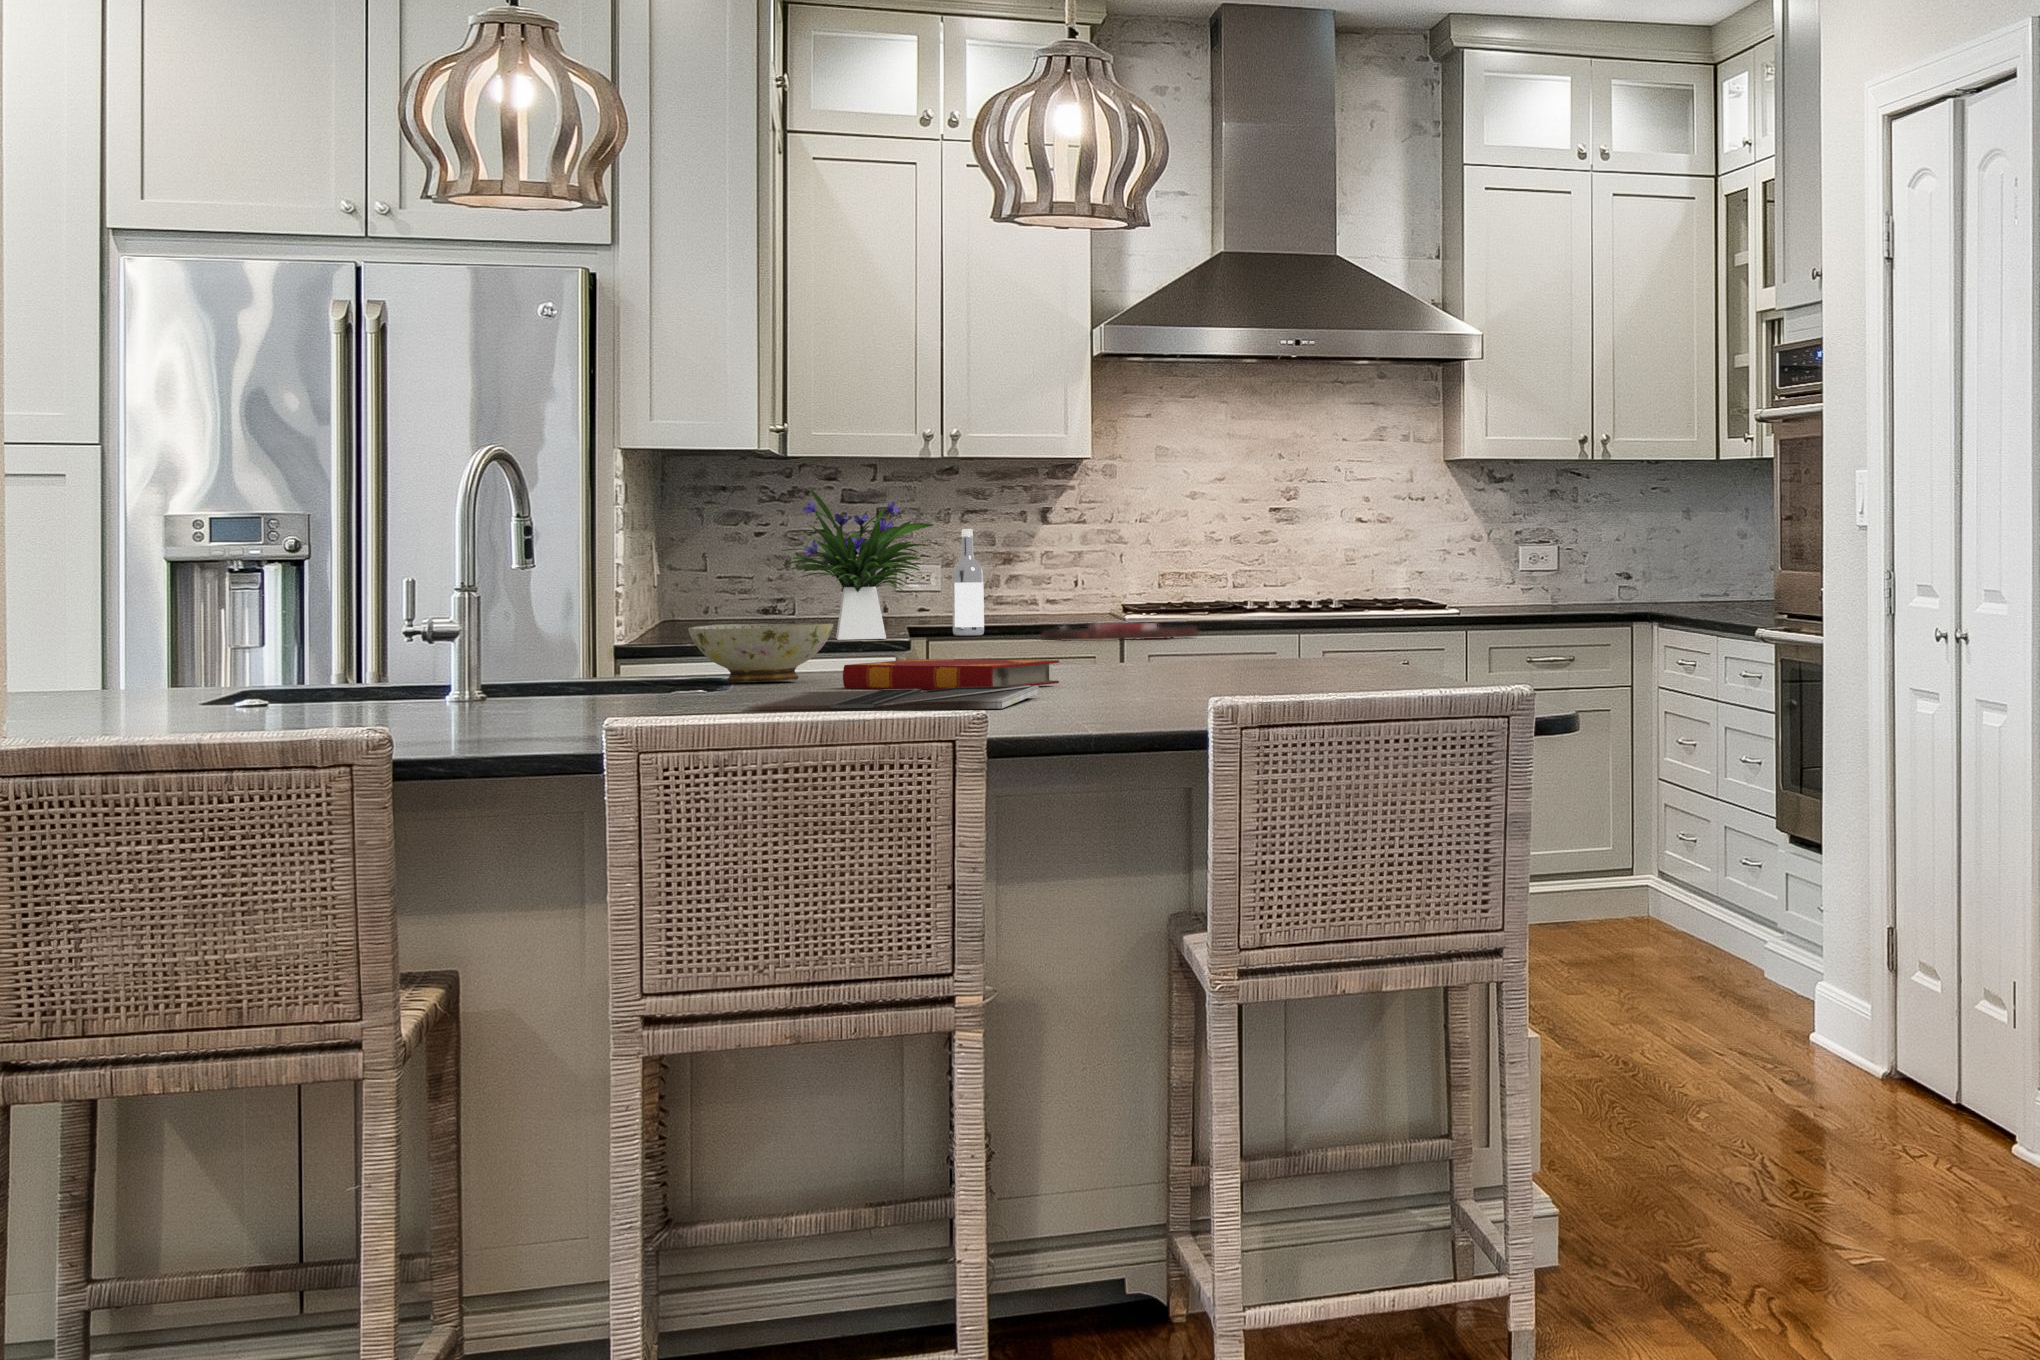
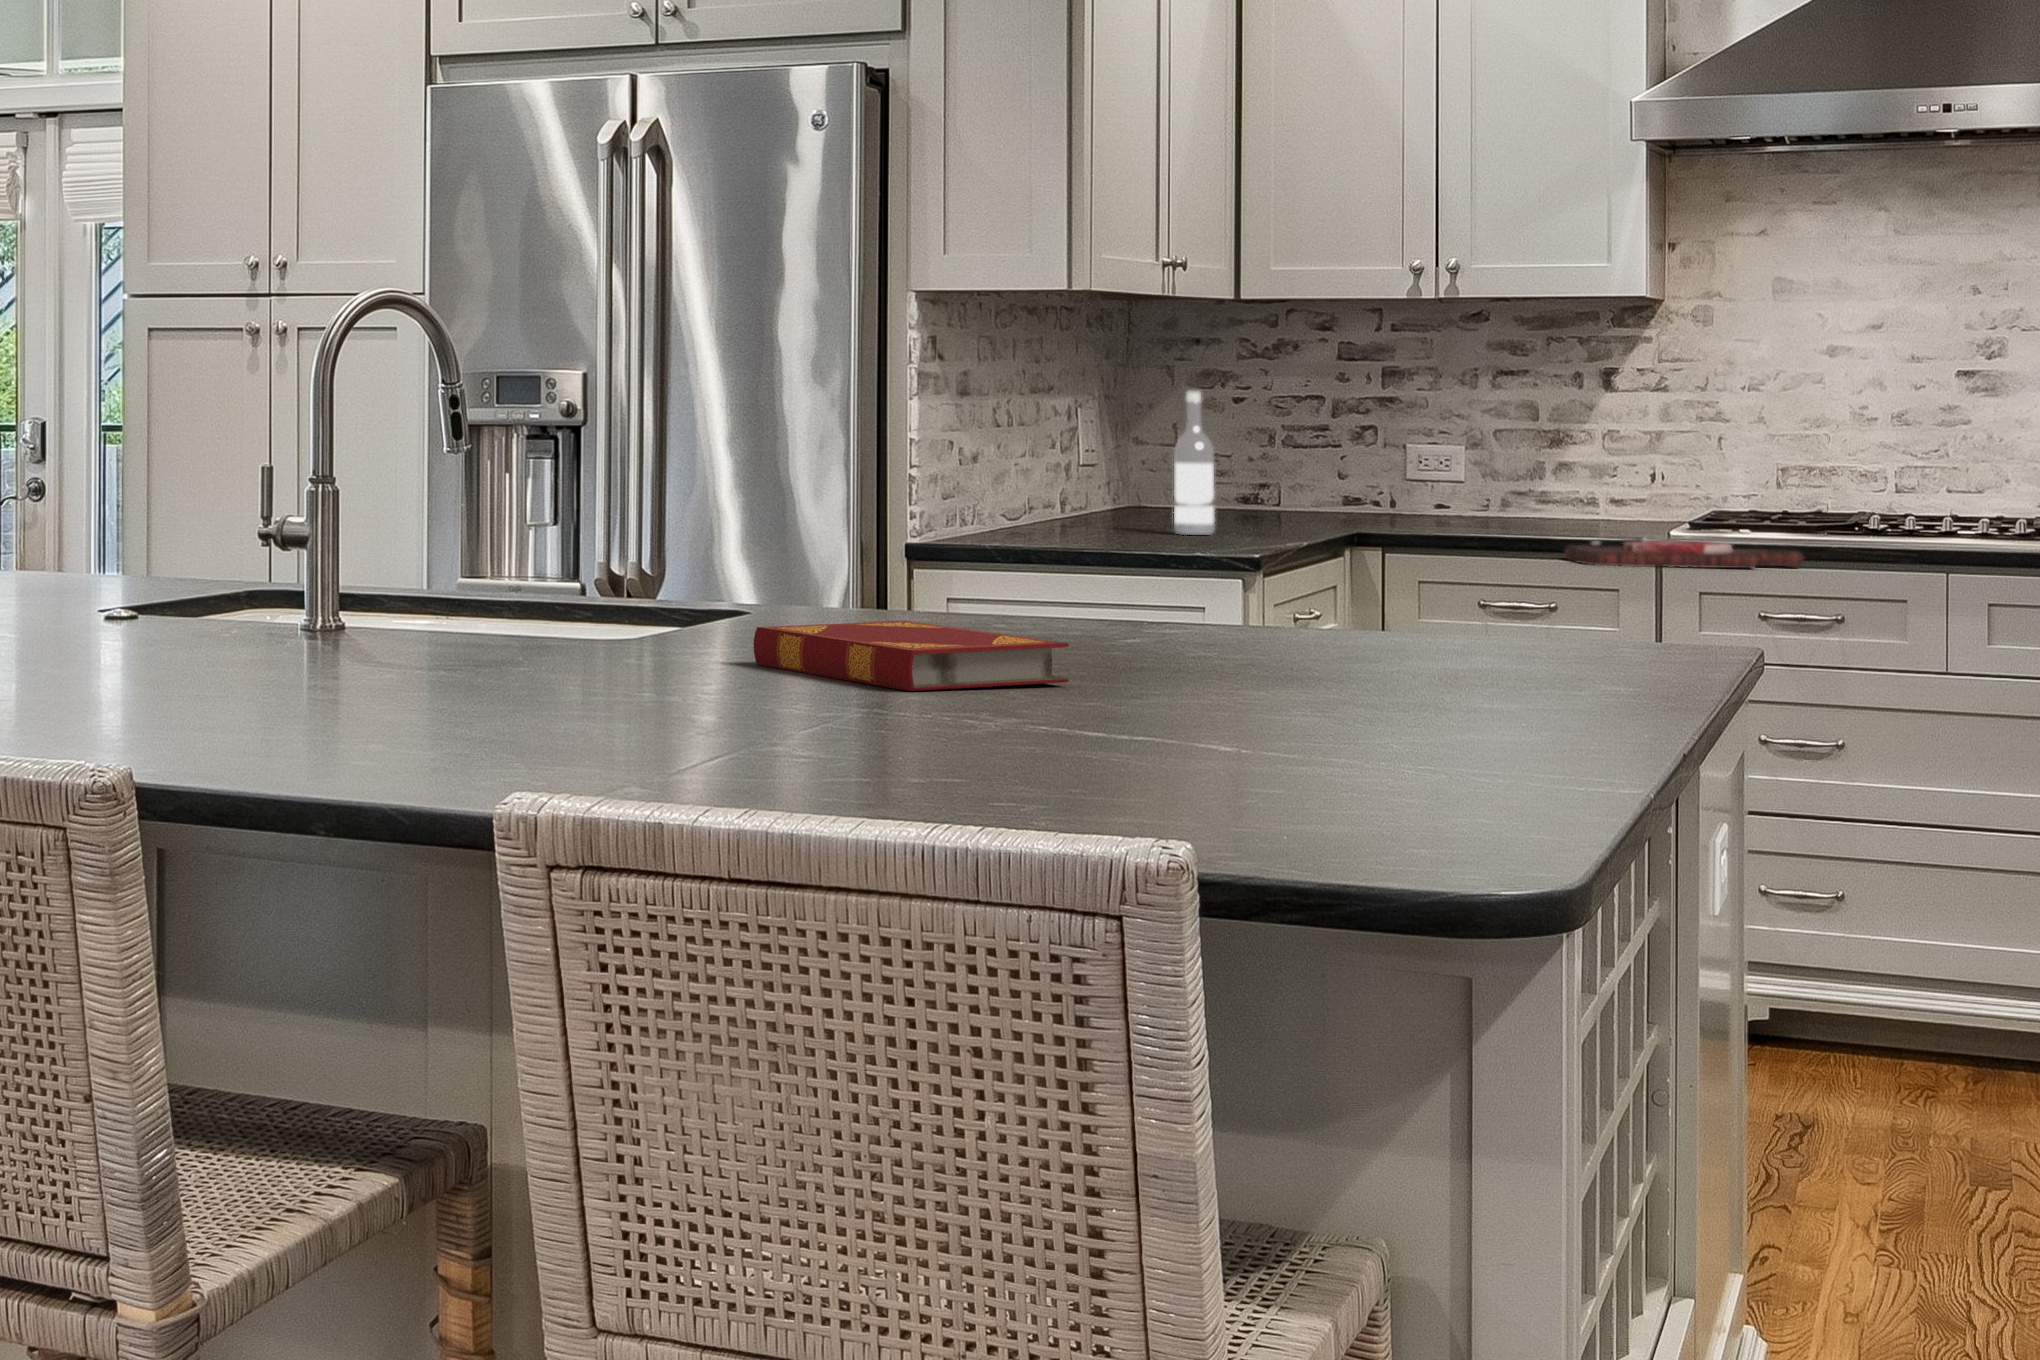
flower arrangement: present [781,490,933,640] -> none [1235,344,1431,547]
wine bottle: present [952,529,984,636] -> present [1174,391,1215,535]
ceramic bowl: present [688,623,834,683] -> none [641,546,842,638]
laptop: present [742,685,1039,712] -> none [304,680,874,758]

